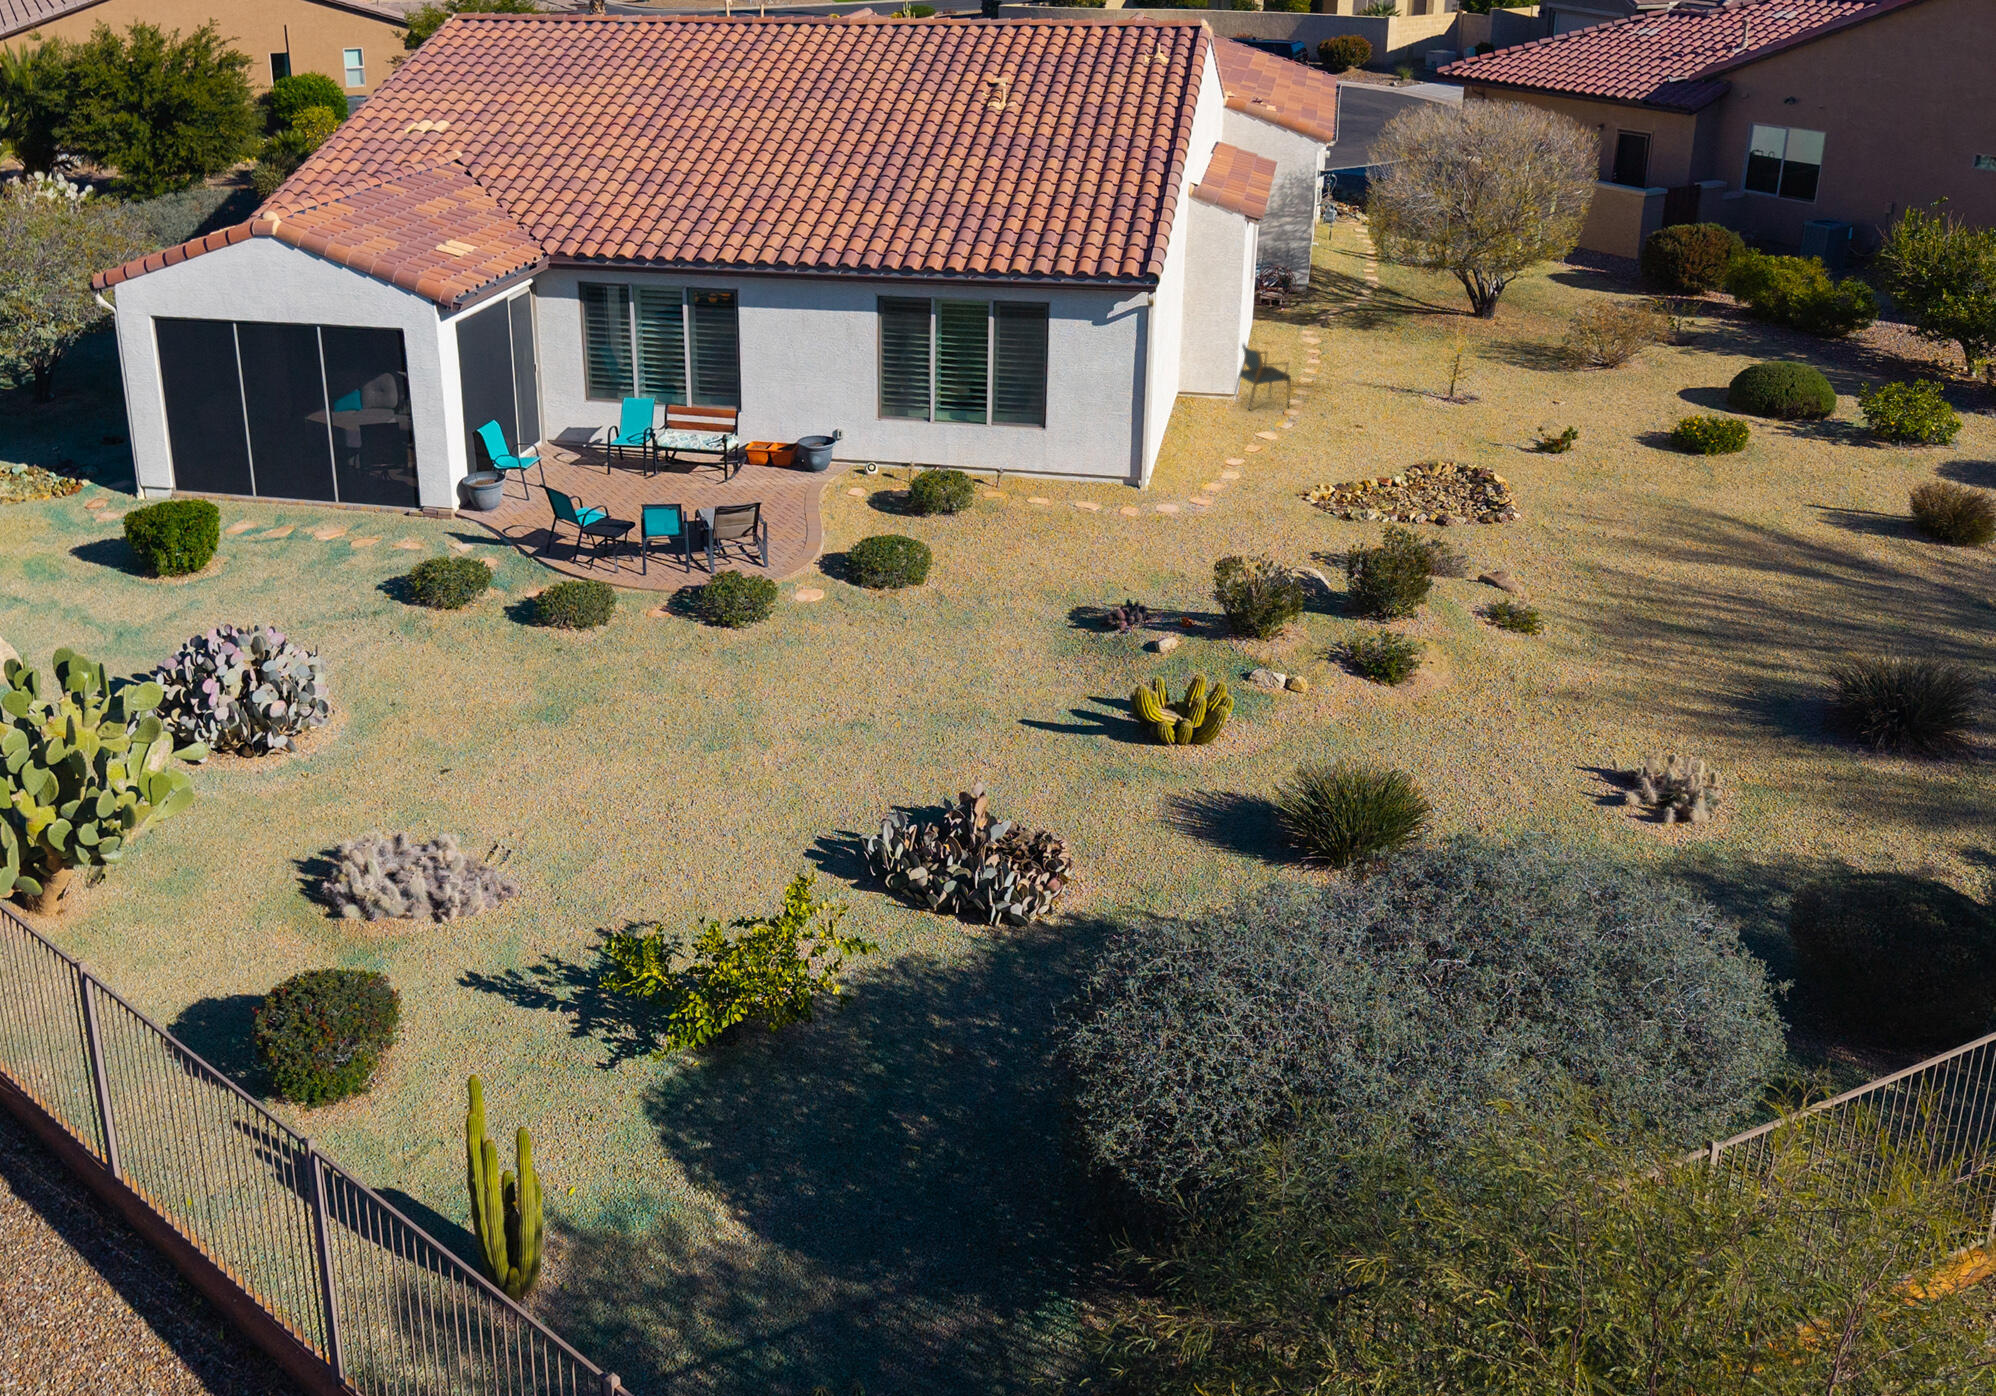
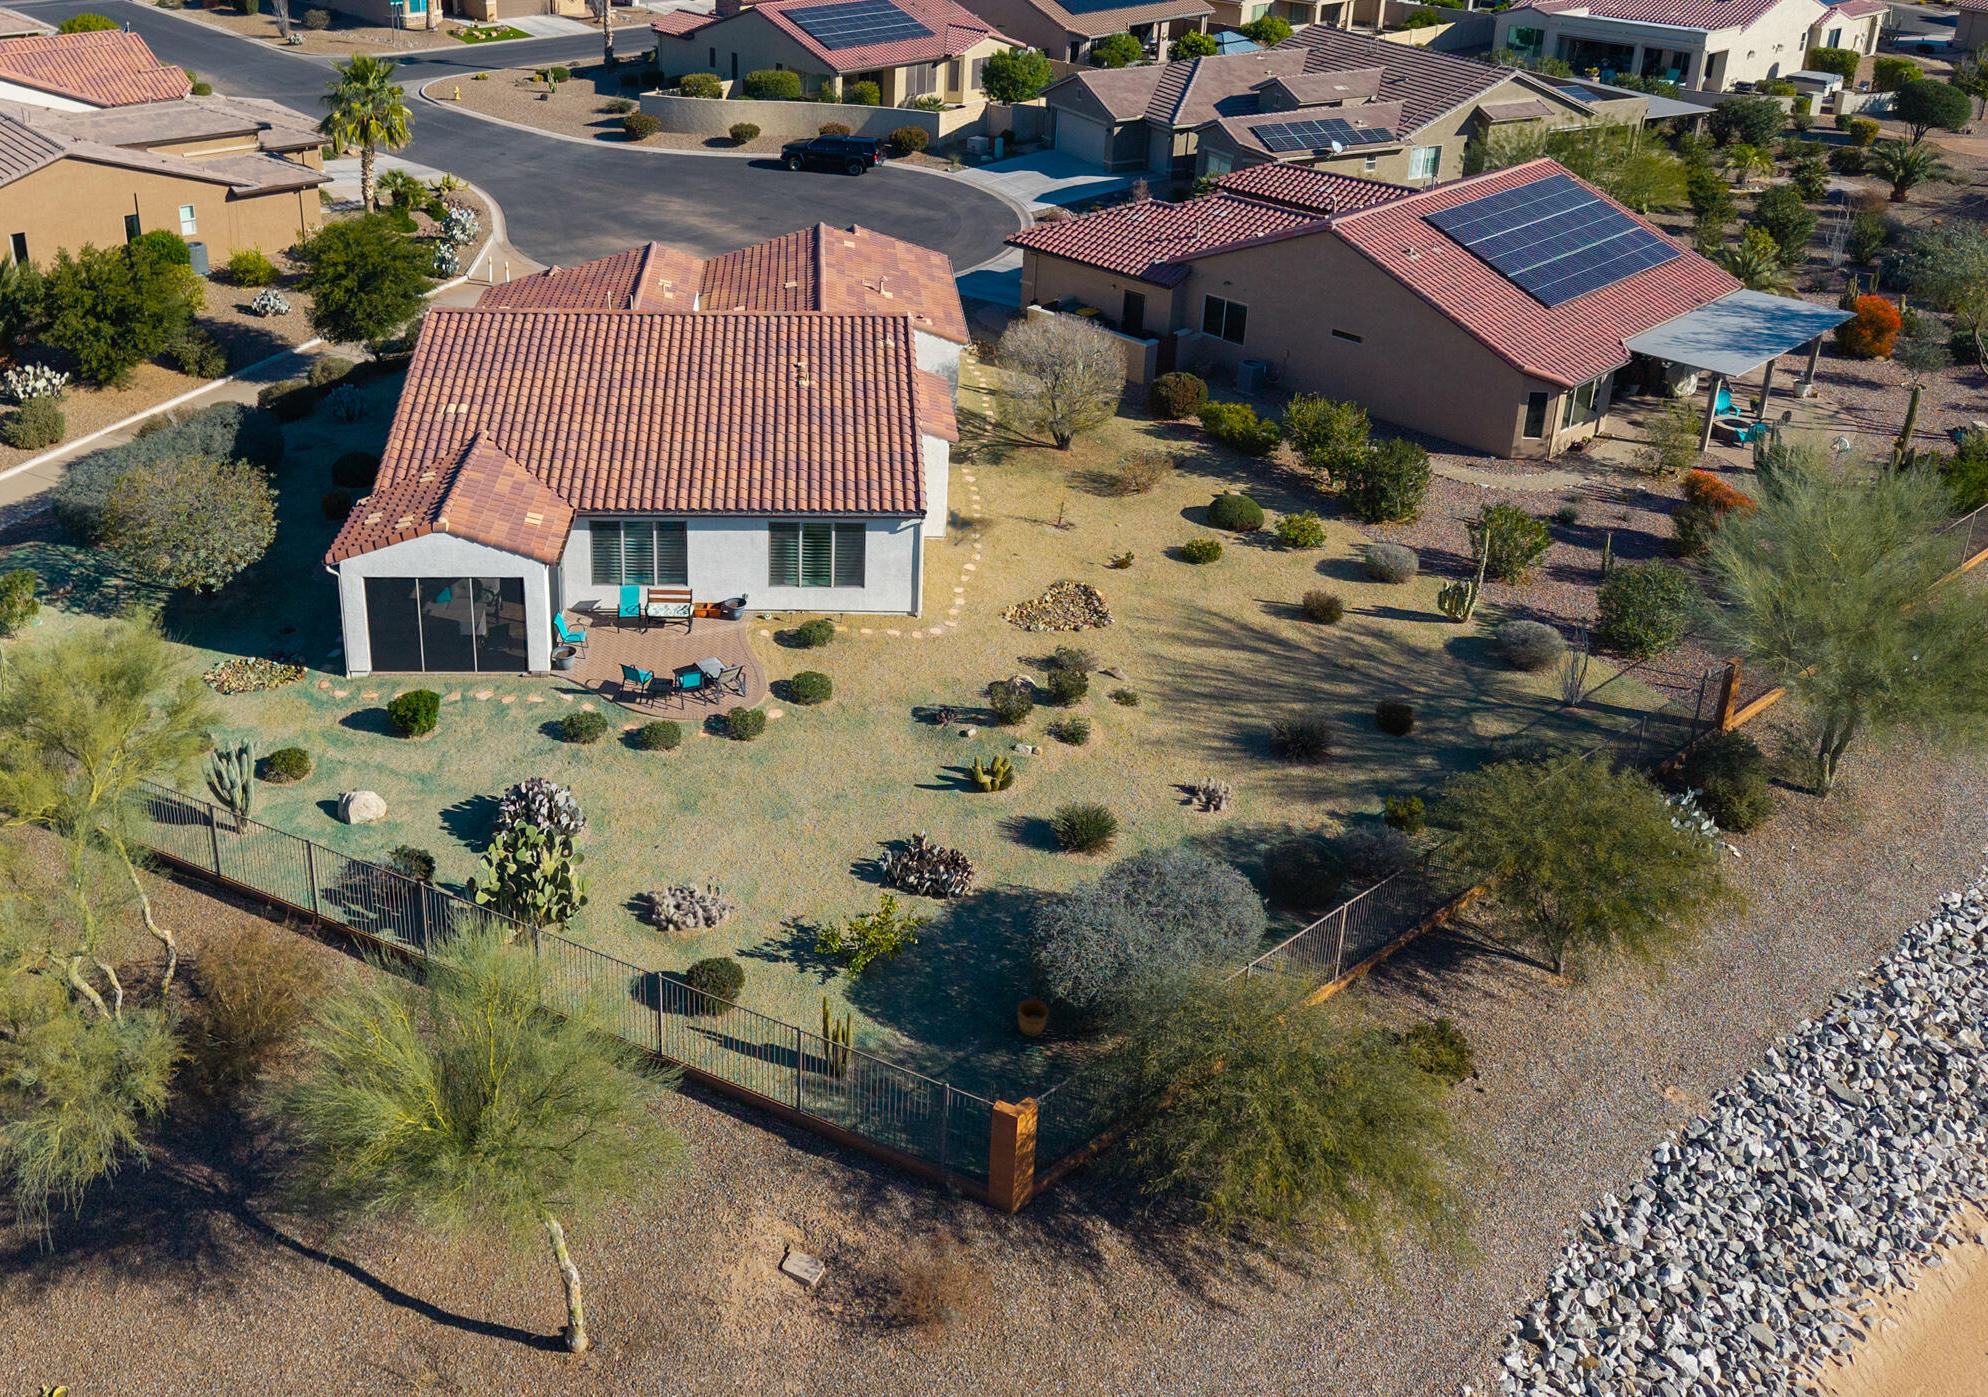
bucket: none [1034,1157,1115,1264] -> present [1018,997,1048,1036]

